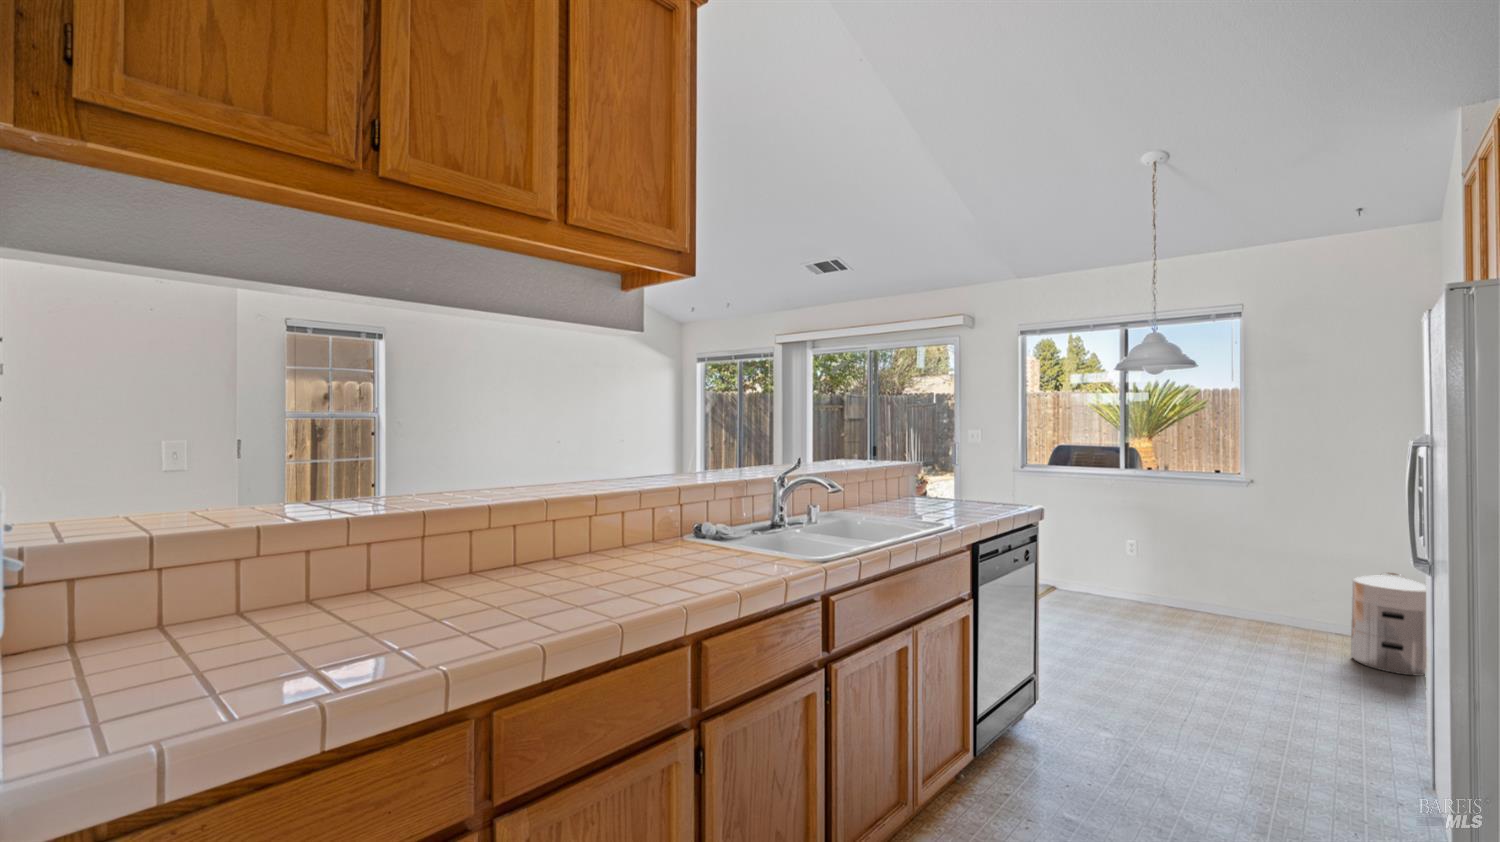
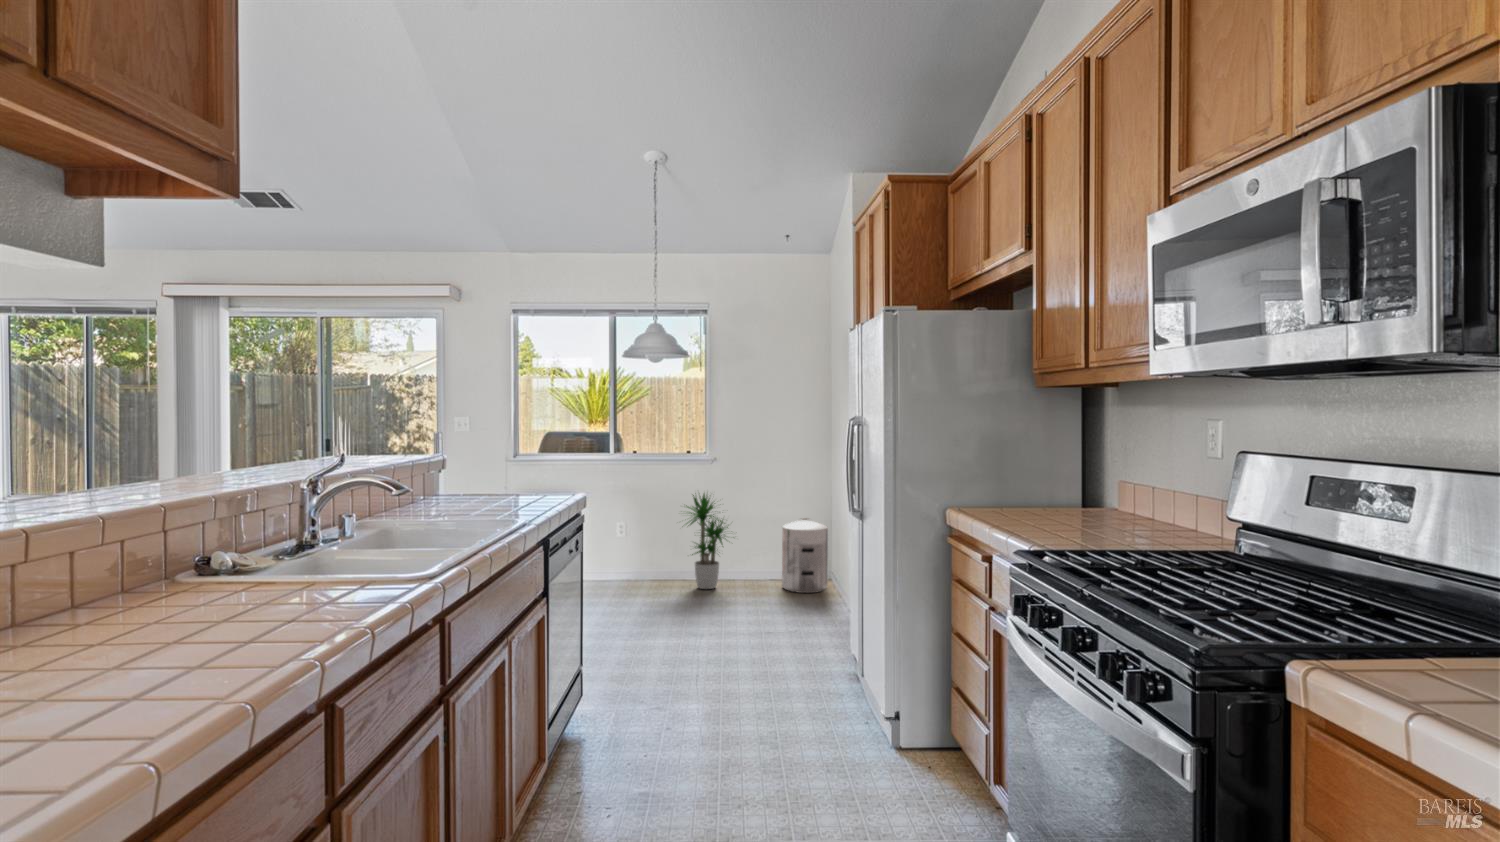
potted plant: none [1191,519,1284,638] -> present [686,493,728,589]

